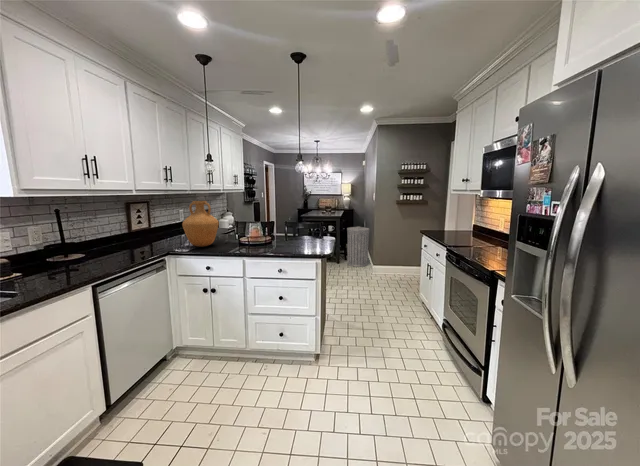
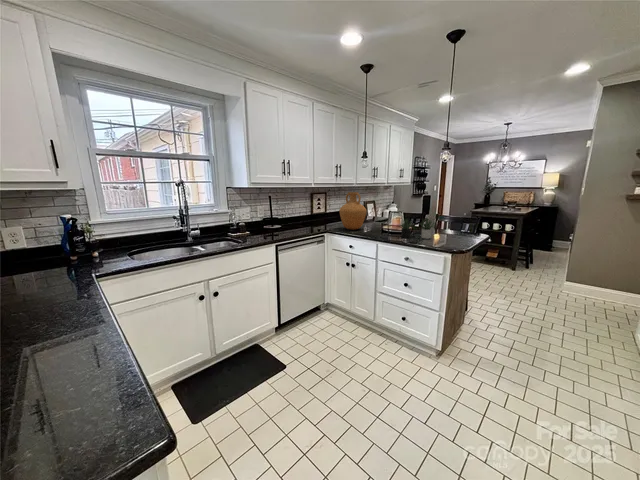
succulent plant: none [260,225,299,249] -> present [401,219,434,239]
trash can: present [347,227,369,267] -> none [528,228,571,279]

